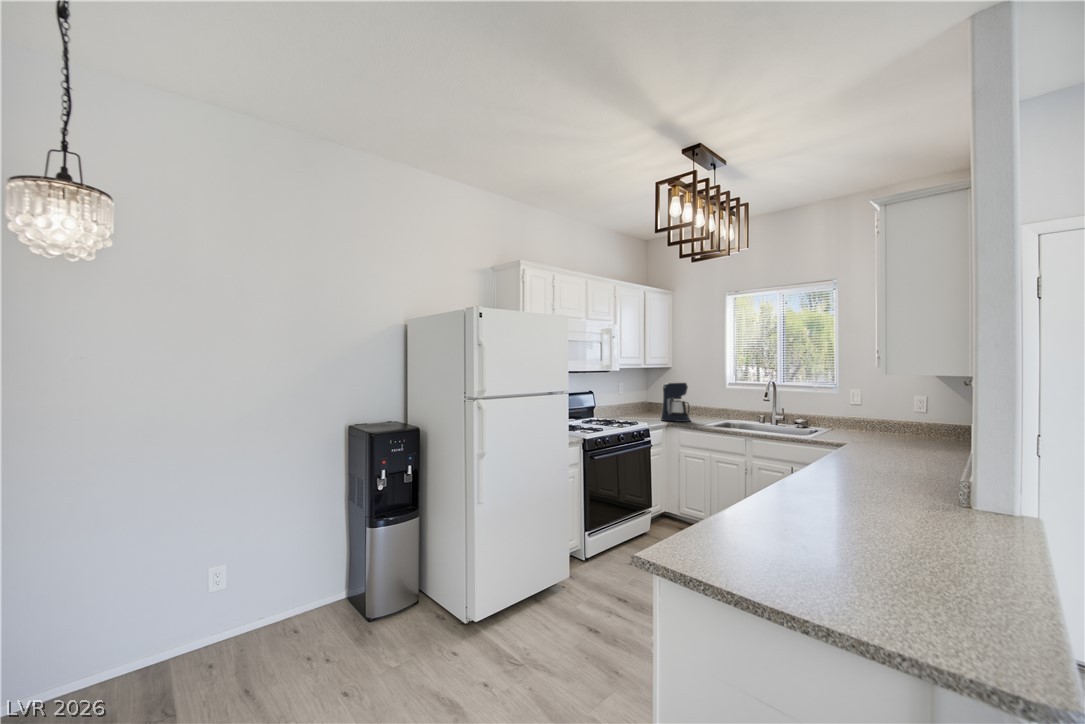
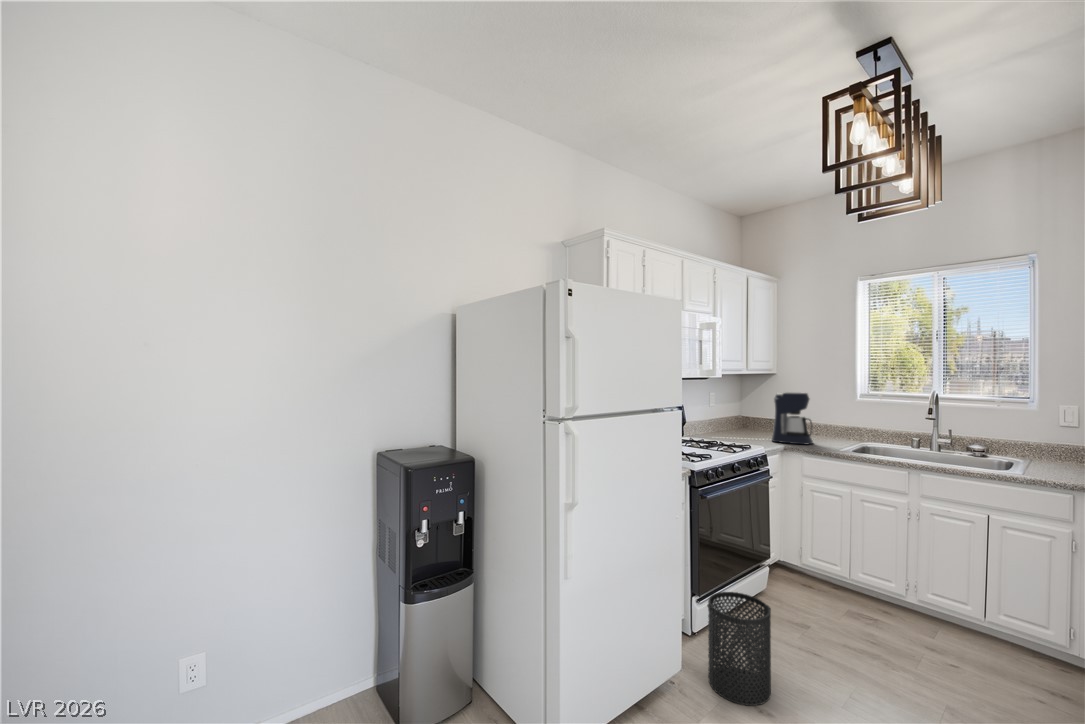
trash can: none [587,523,630,595] -> present [707,592,771,706]

